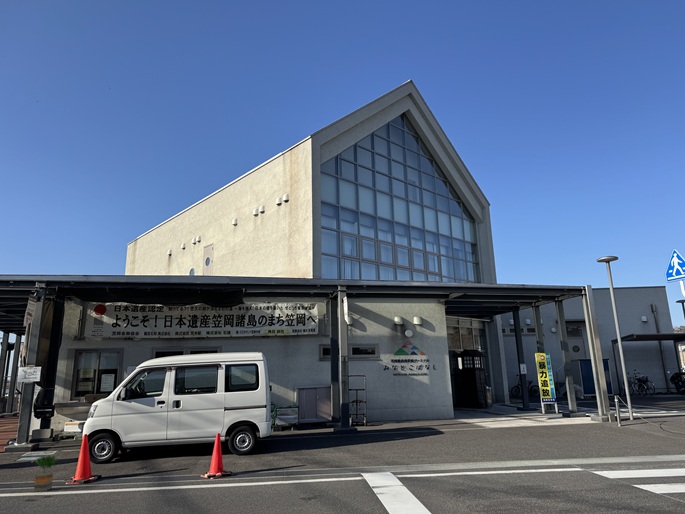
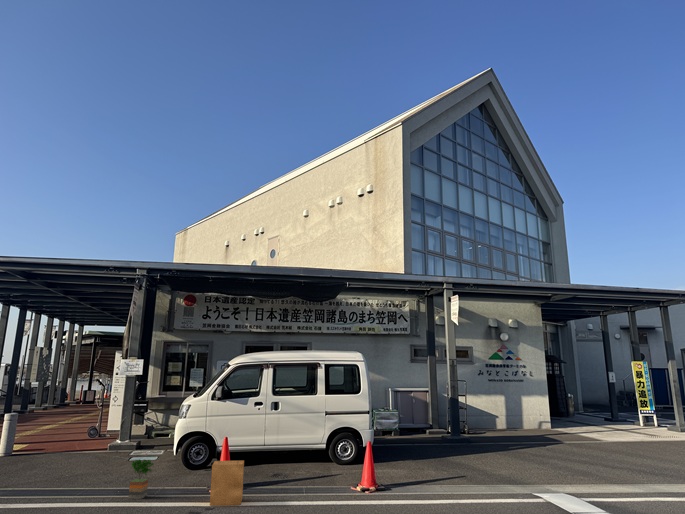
cardboard box: none [111,450,144,490] -> present [210,460,244,505]

